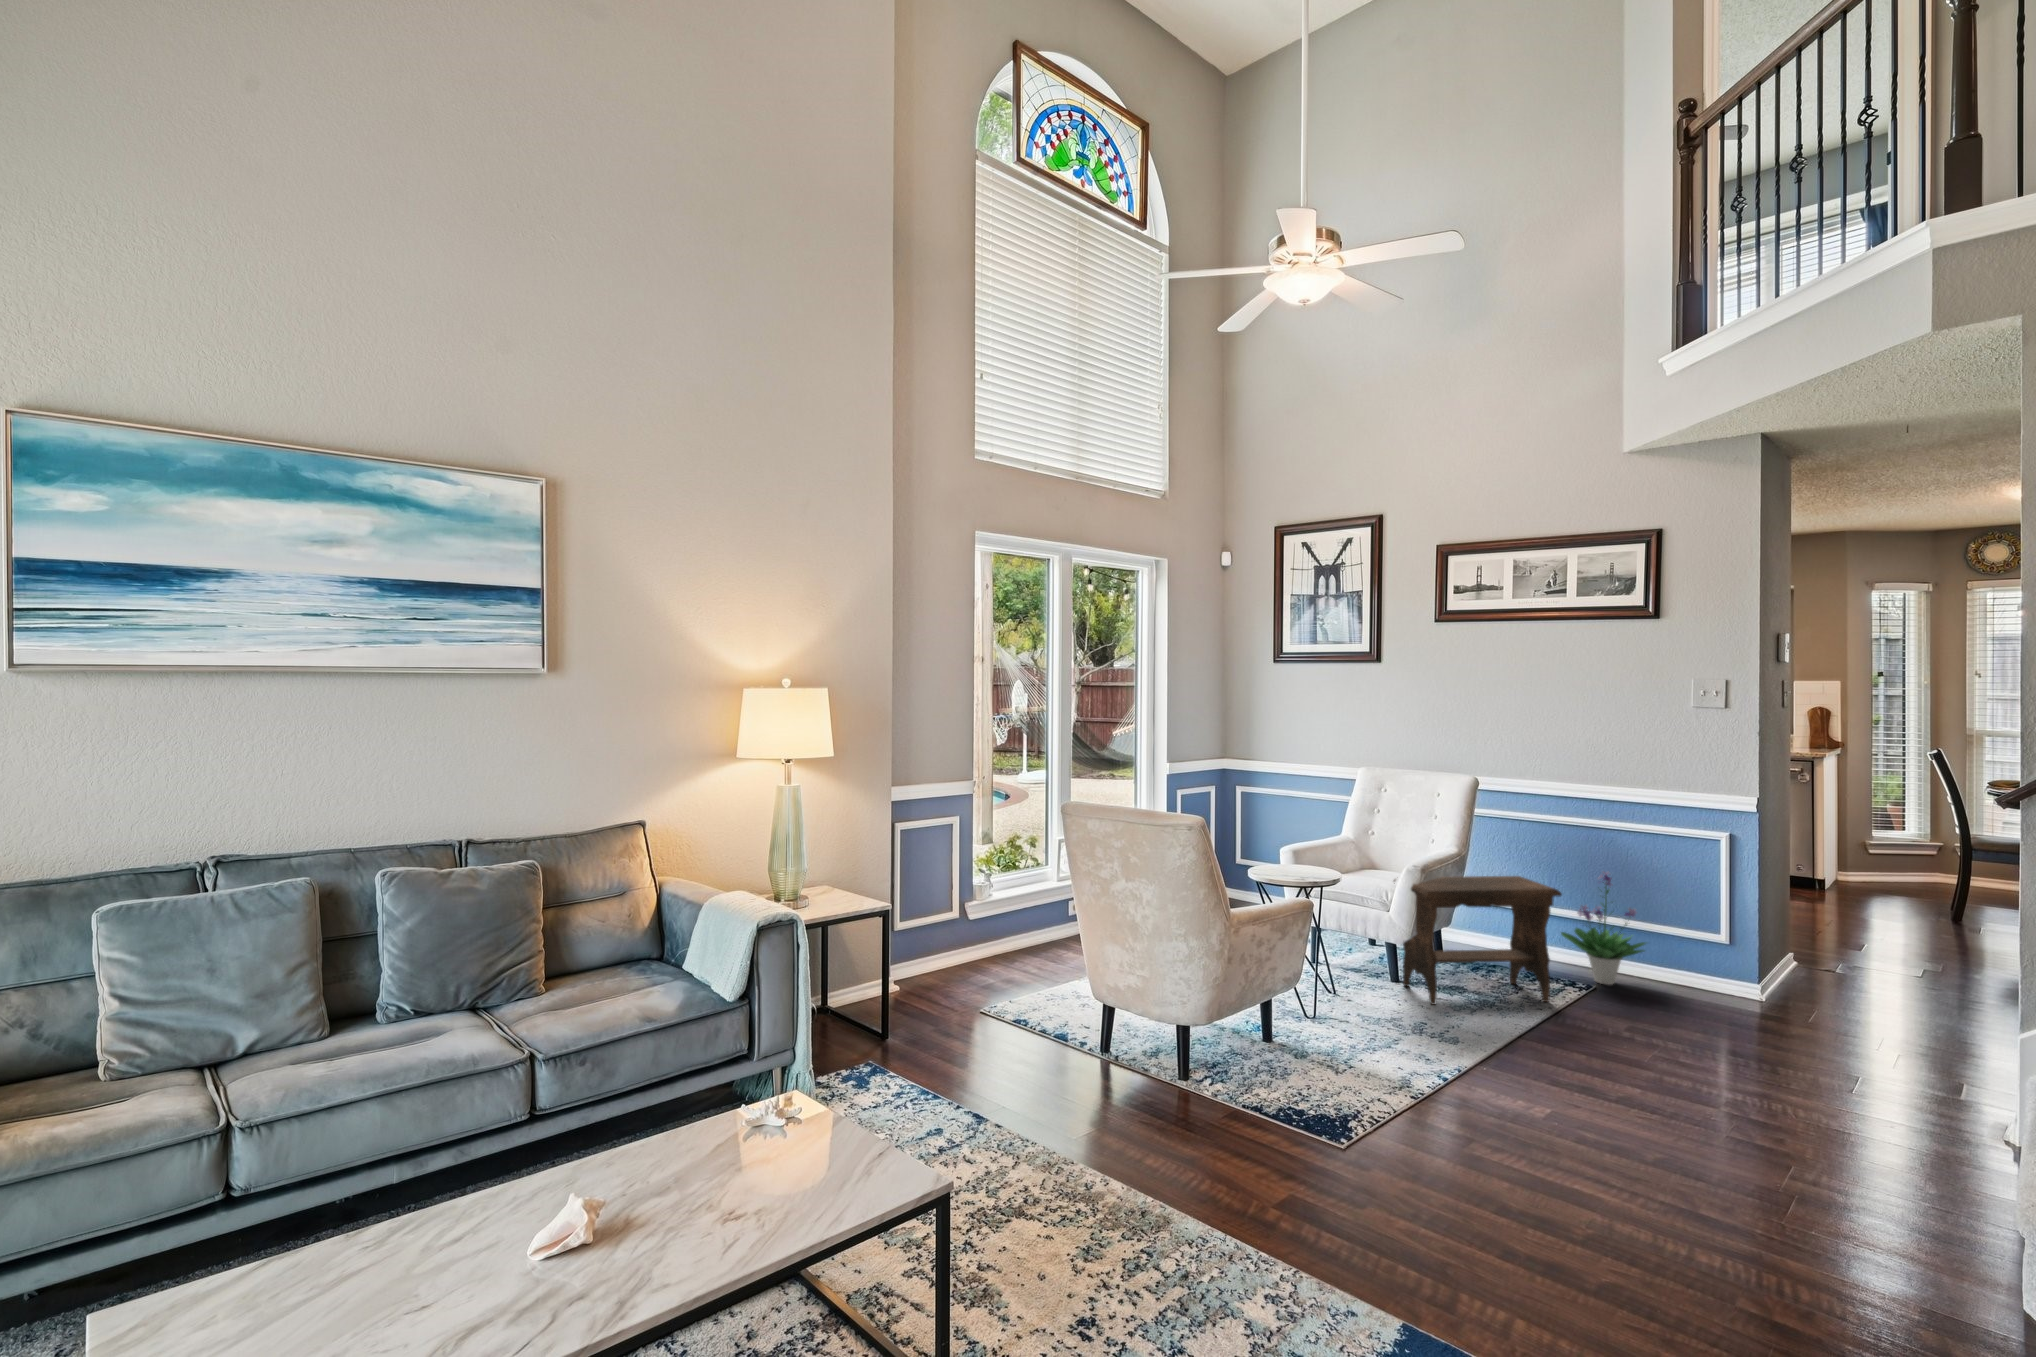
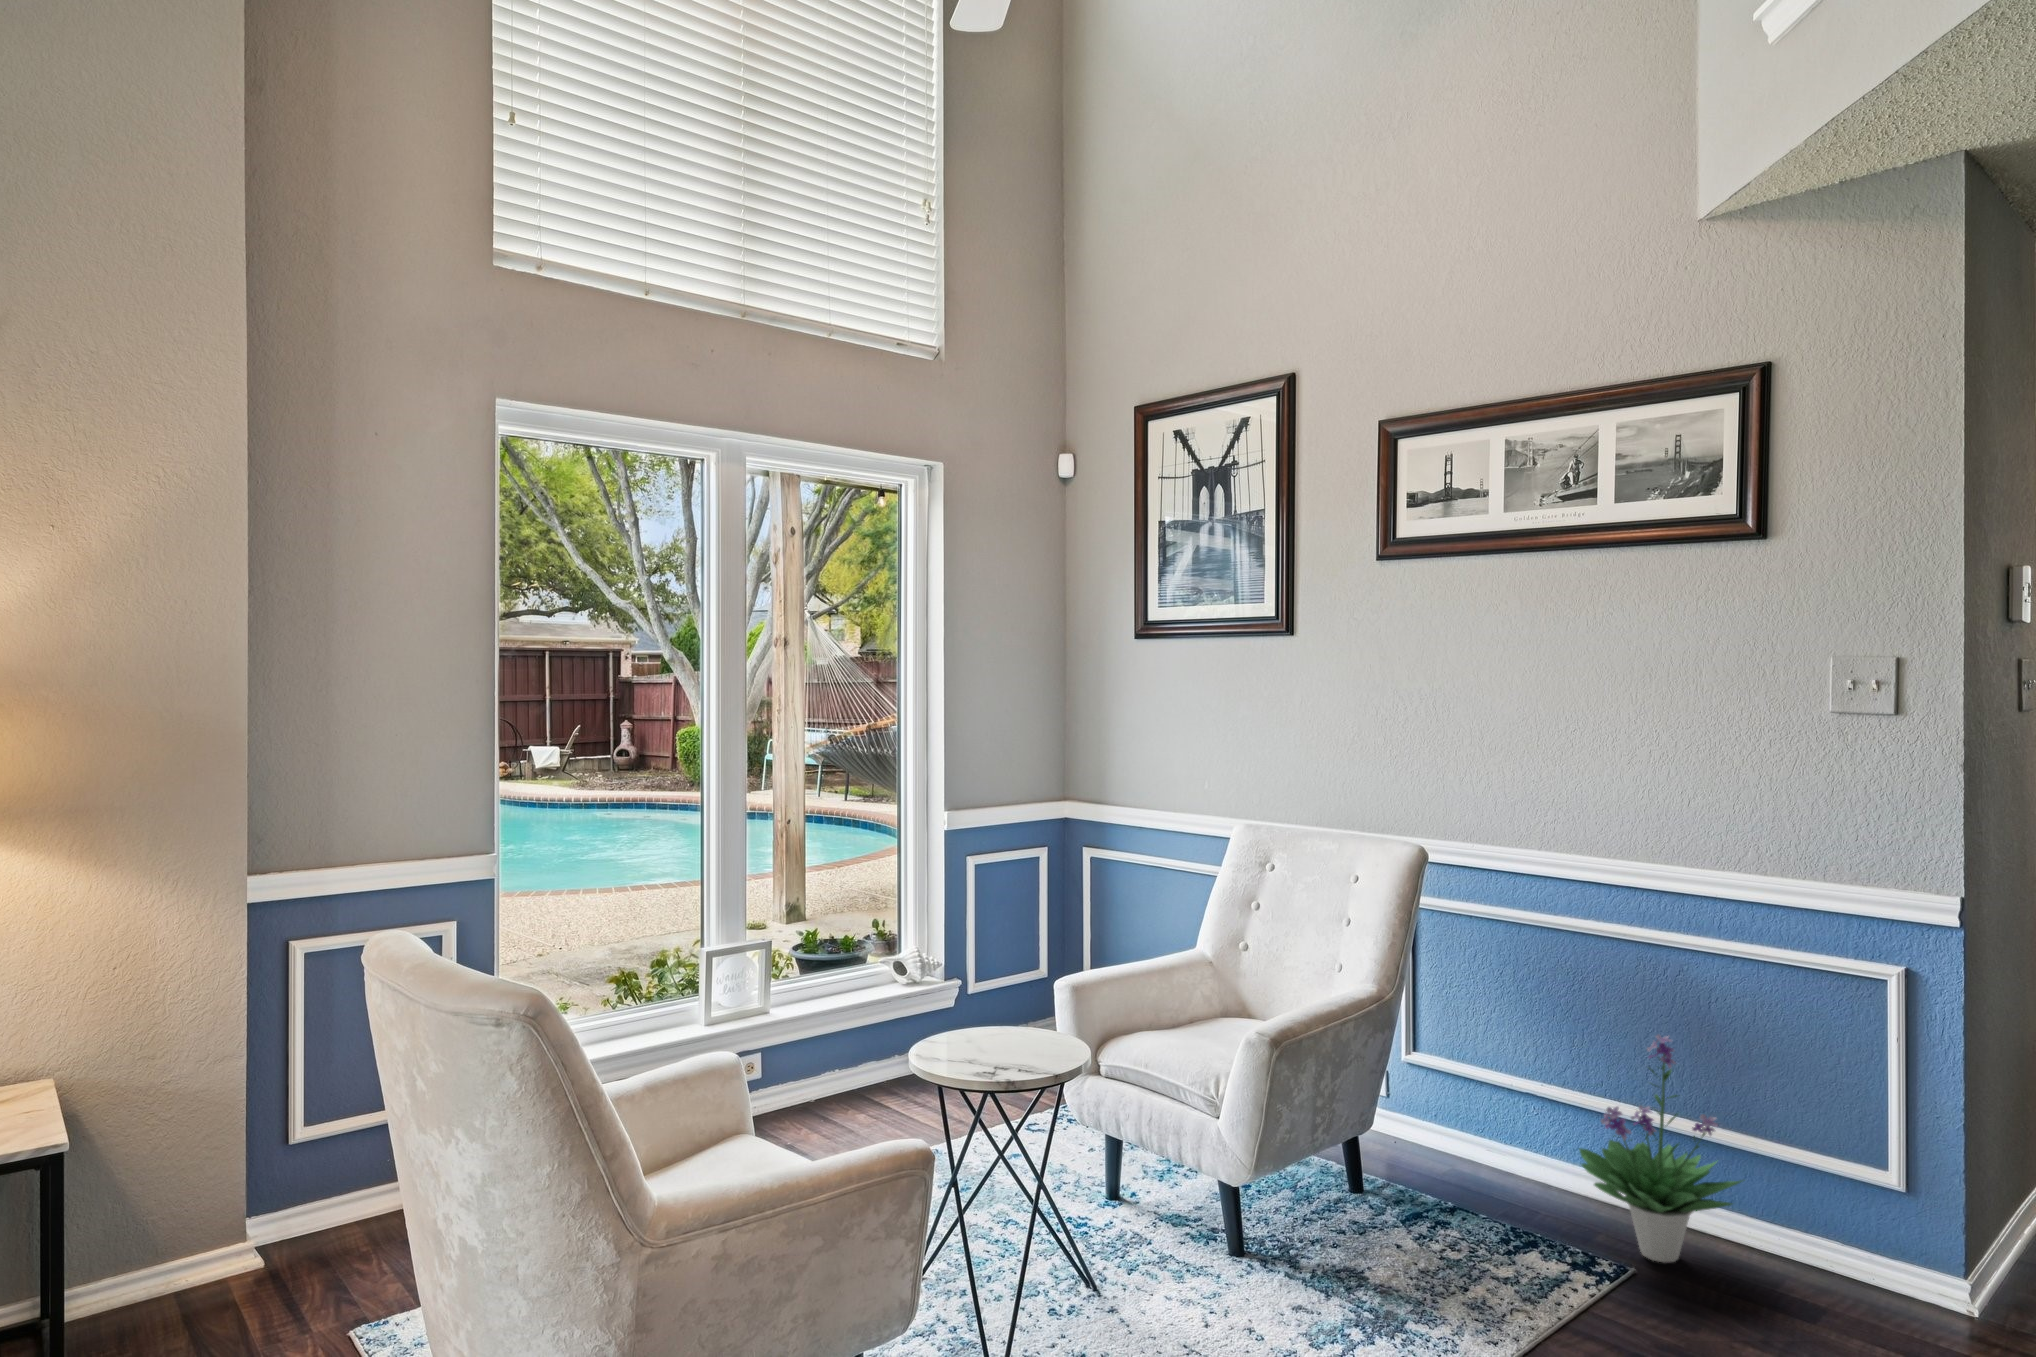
footstool: present [1394,876,1562,1005] -> none [1236,1046,1551,1320]

